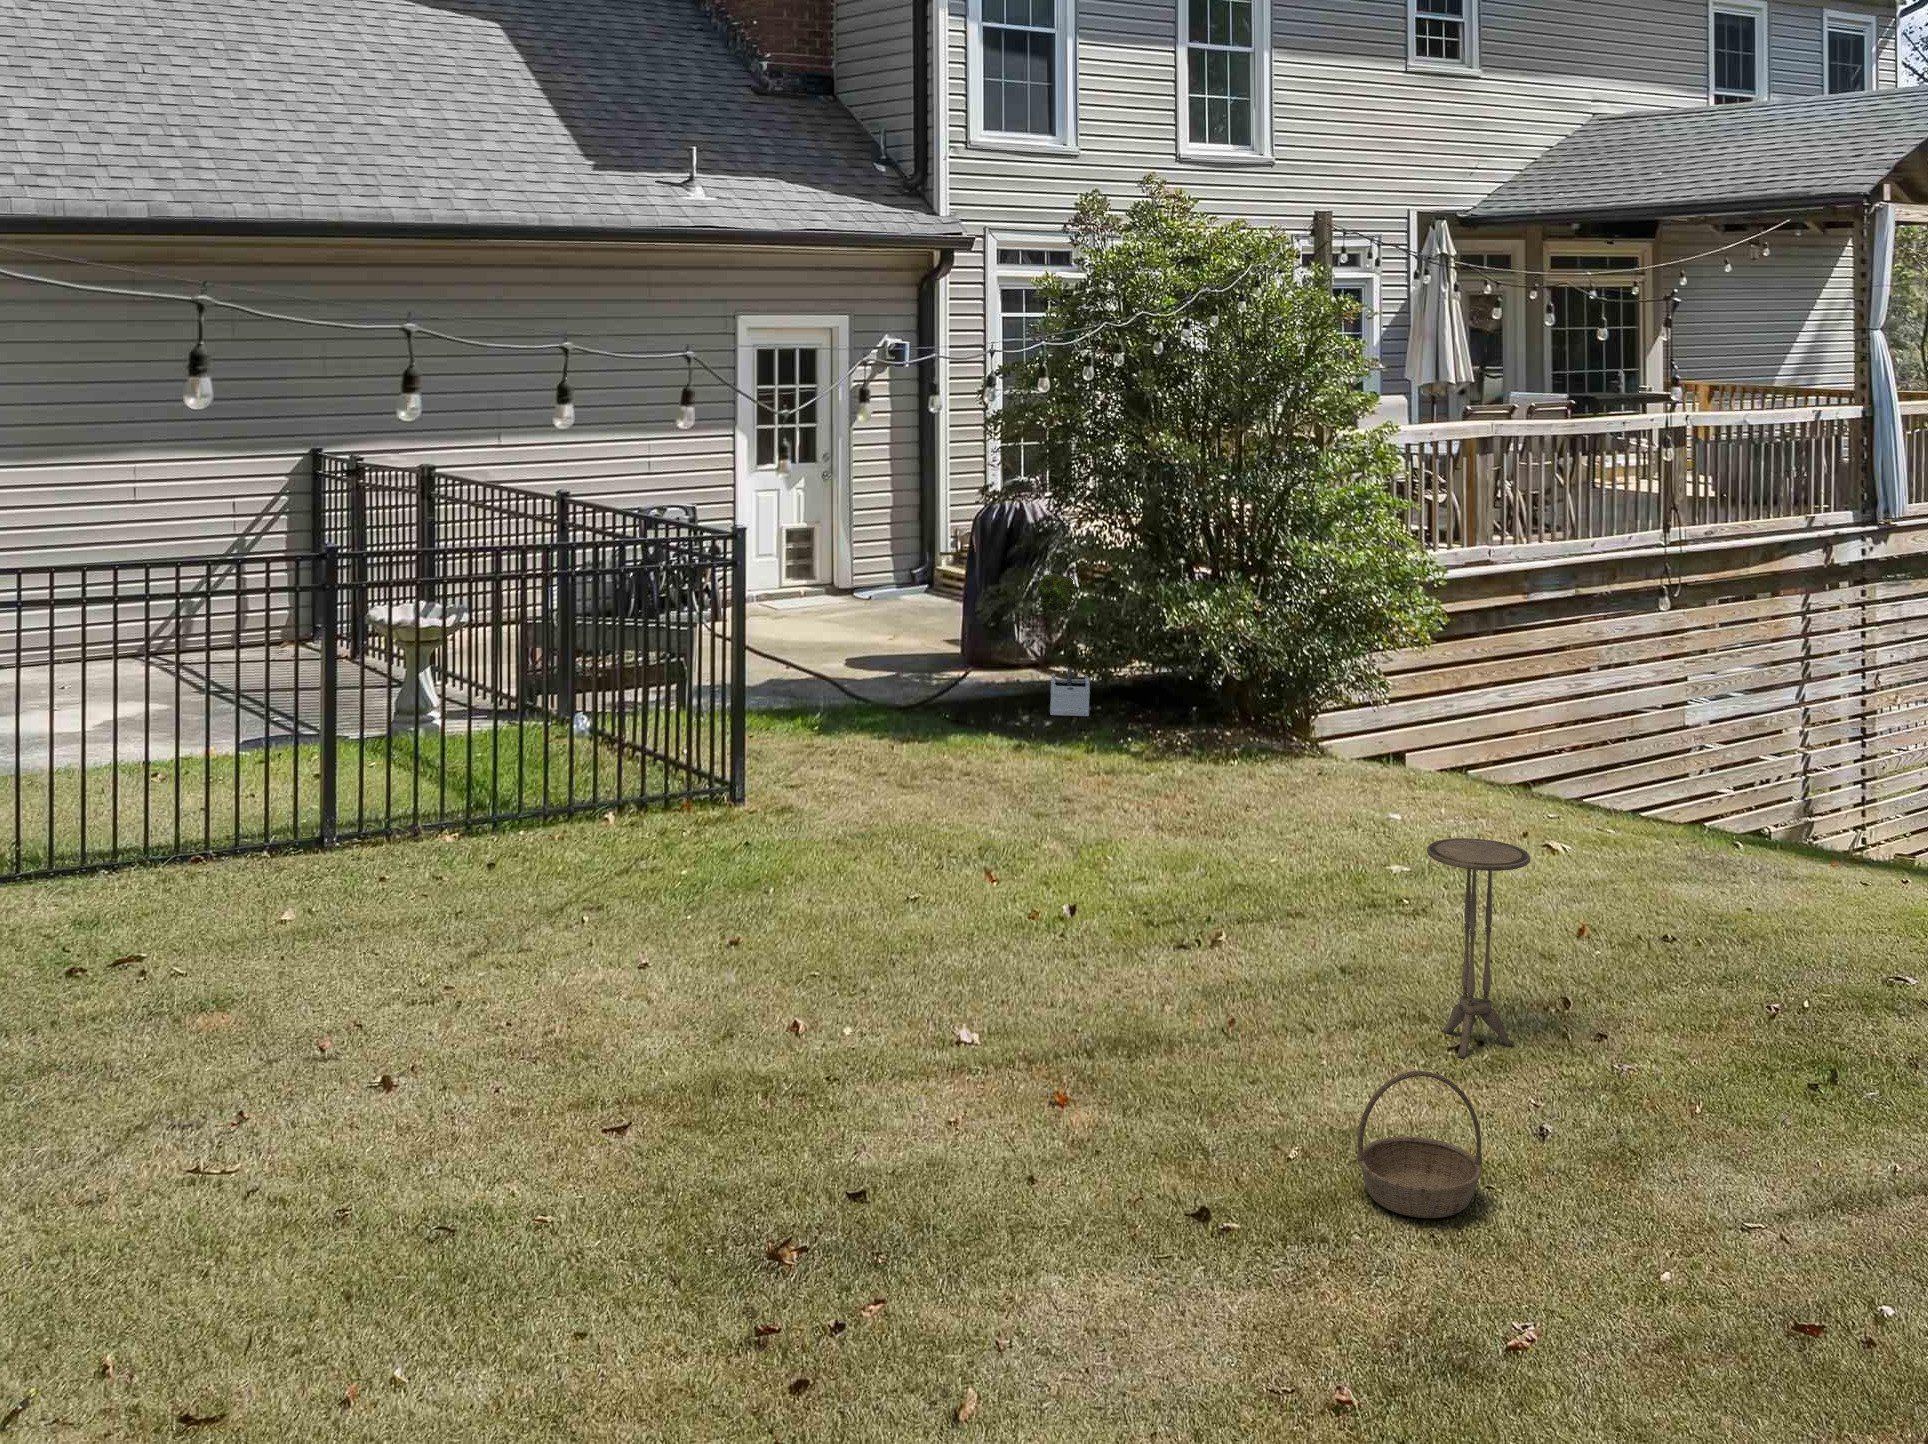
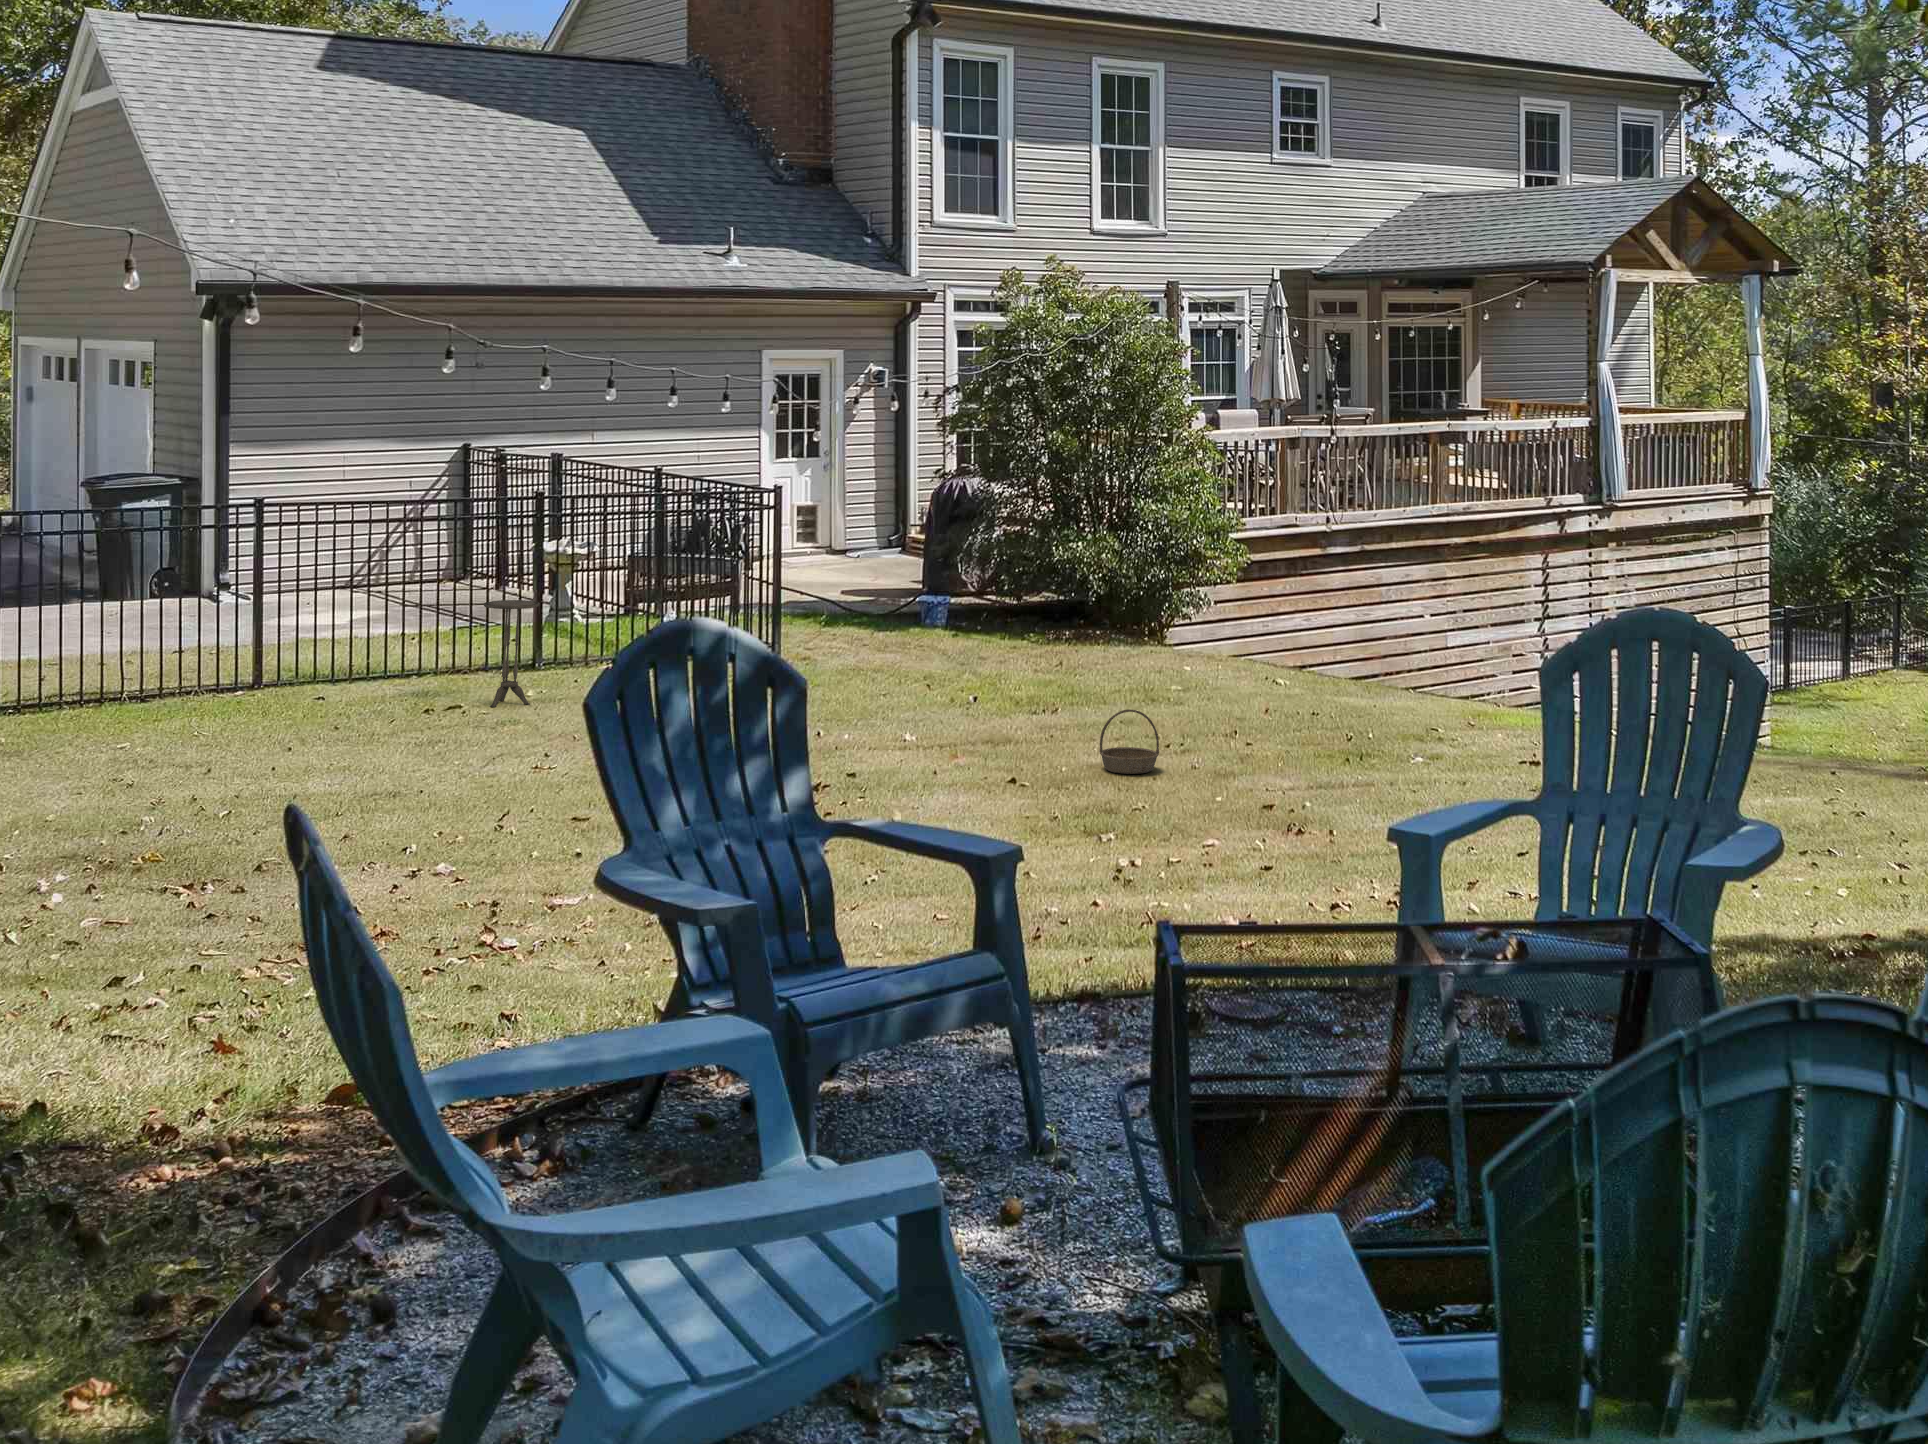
potted tree: present [1037,573,1090,716] -> none [975,524,1016,621]
side table: present [1427,838,1530,1058] -> present [484,600,540,707]

